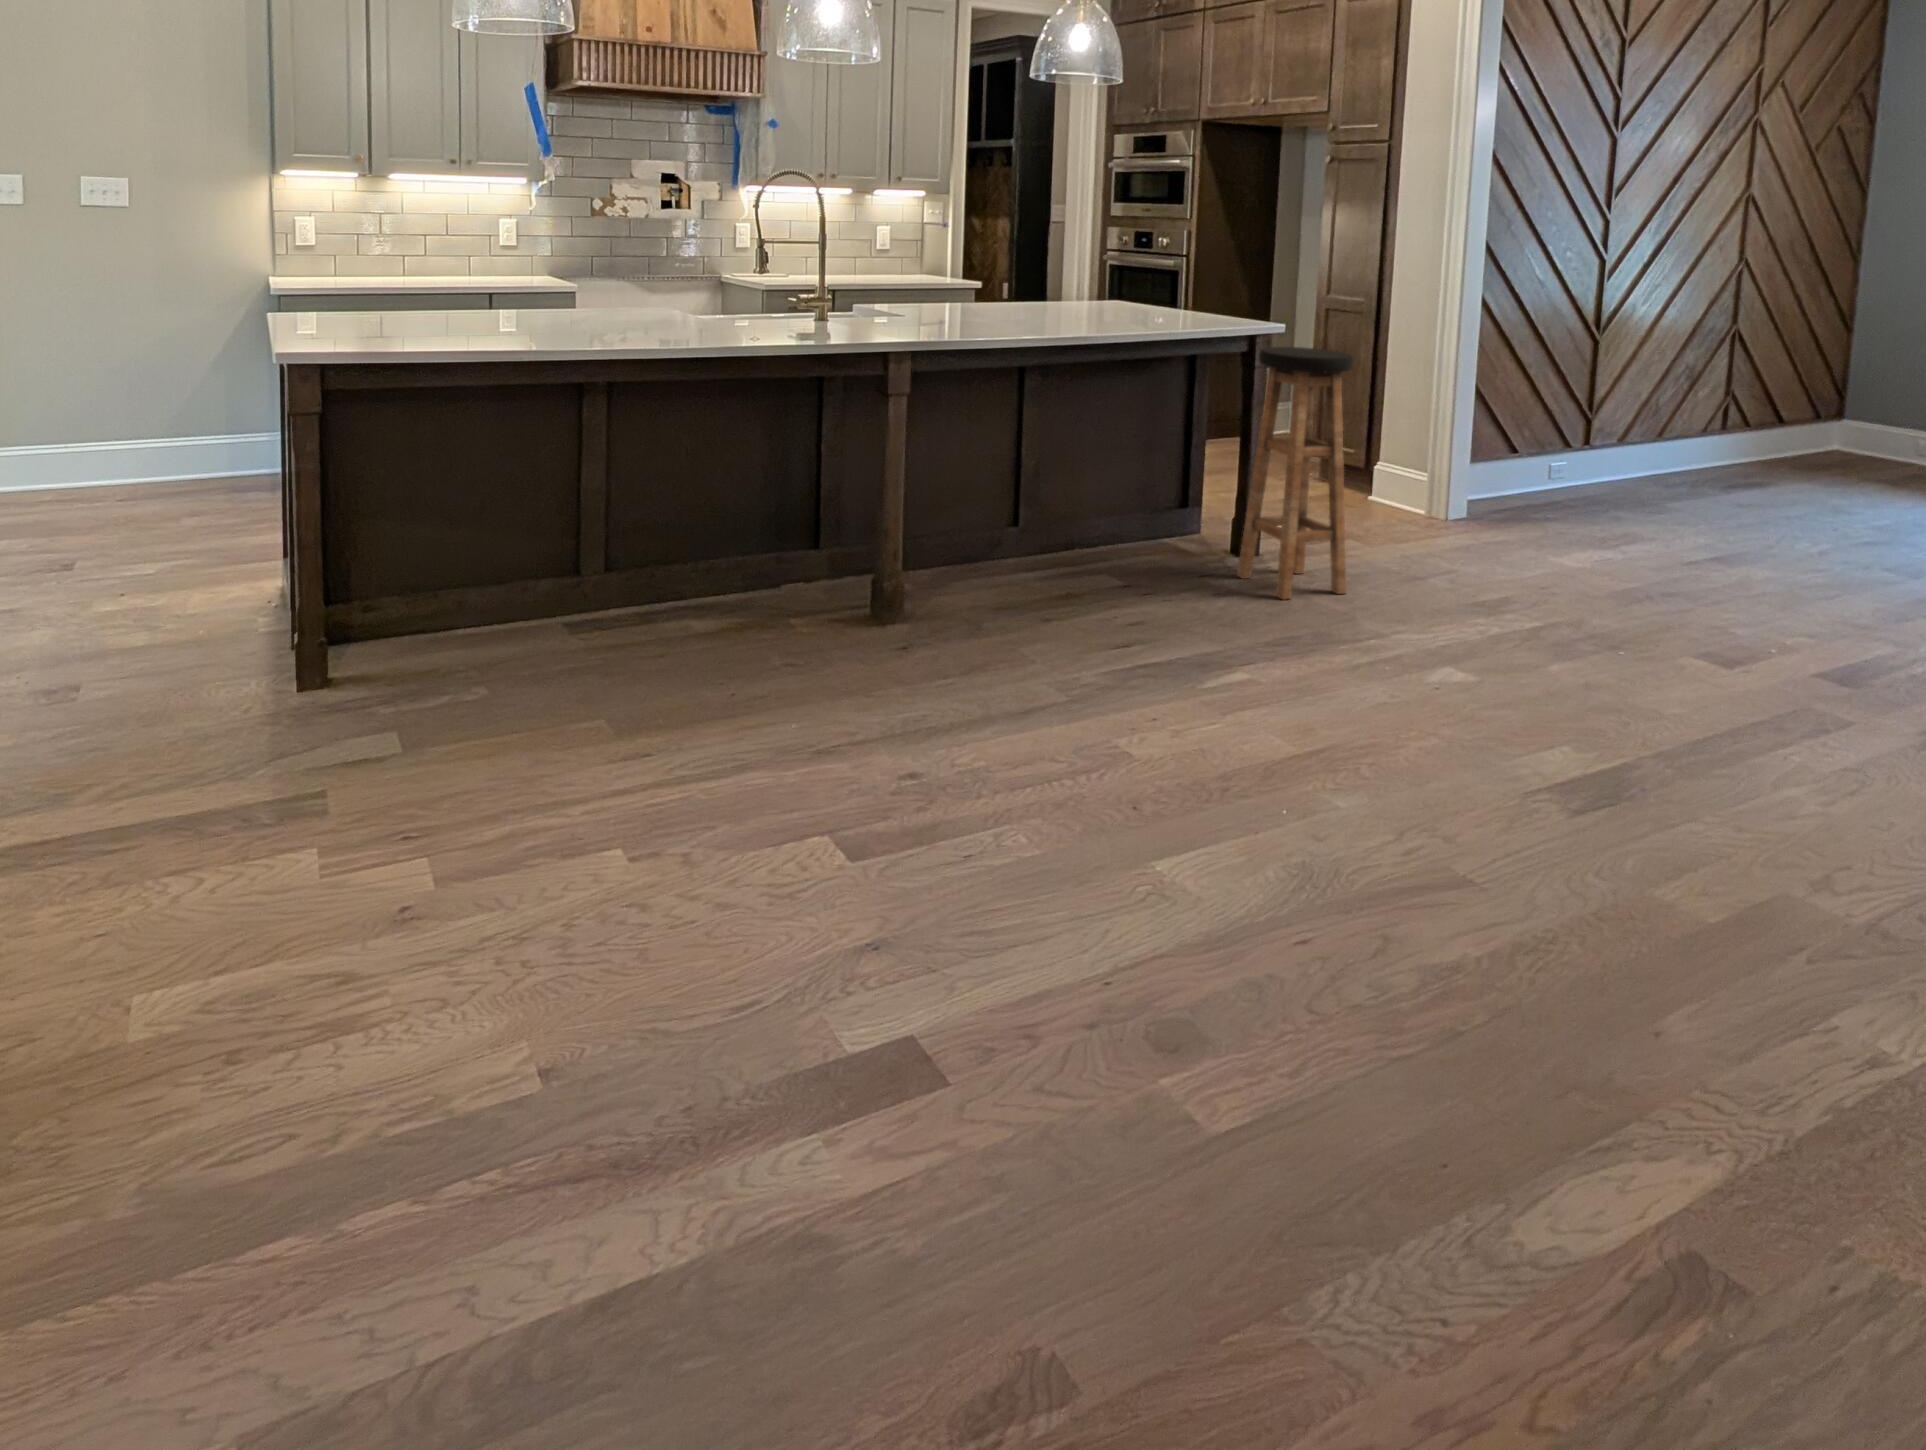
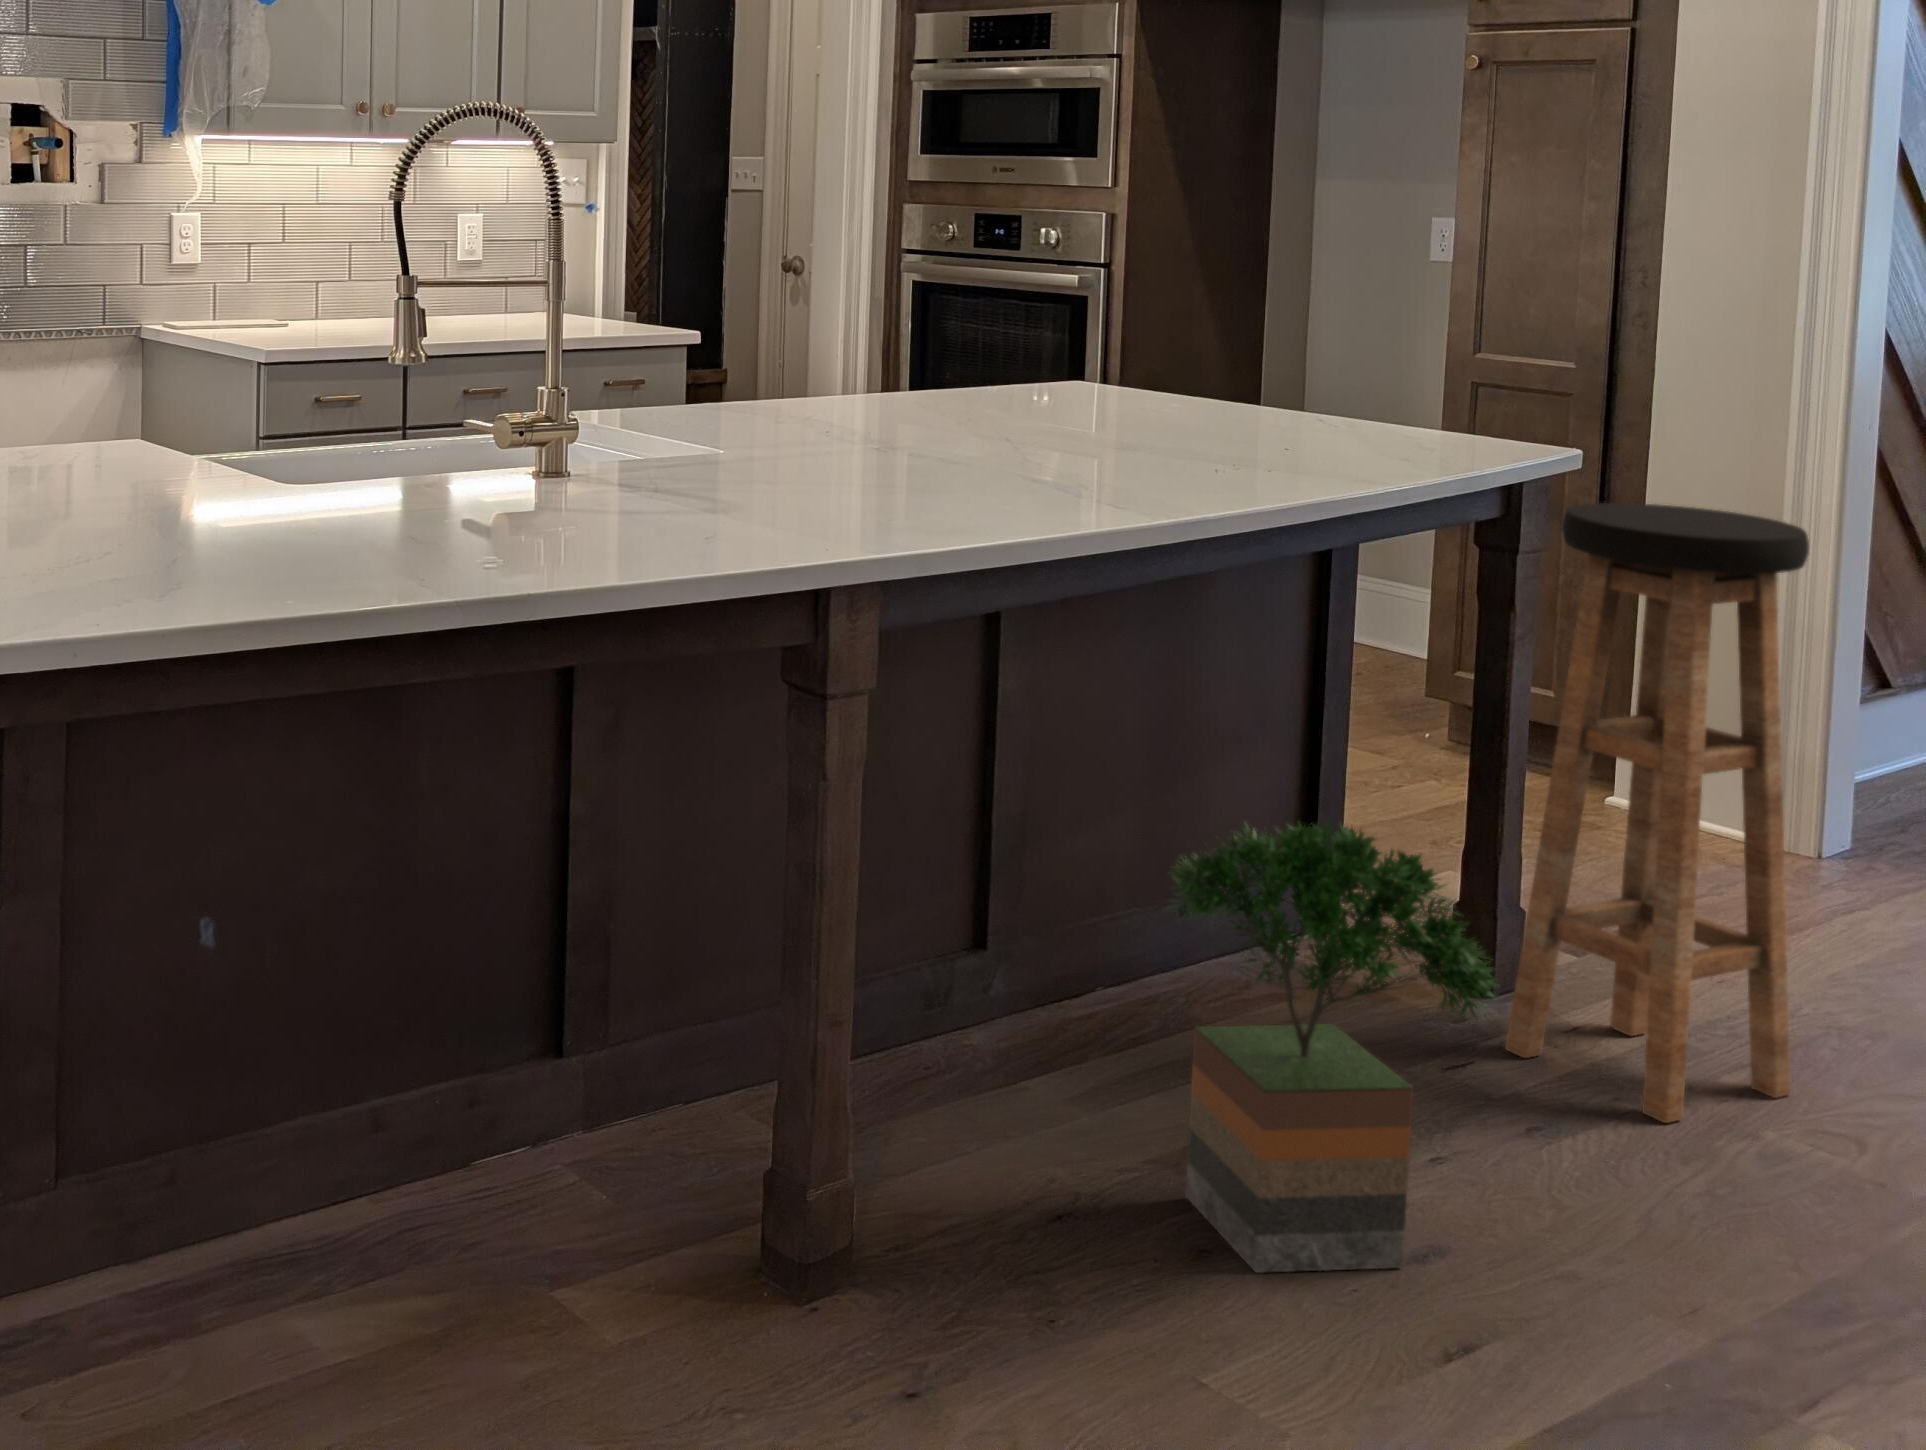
potted tree: none [1048,460,1166,634] -> present [1169,821,1499,1273]

